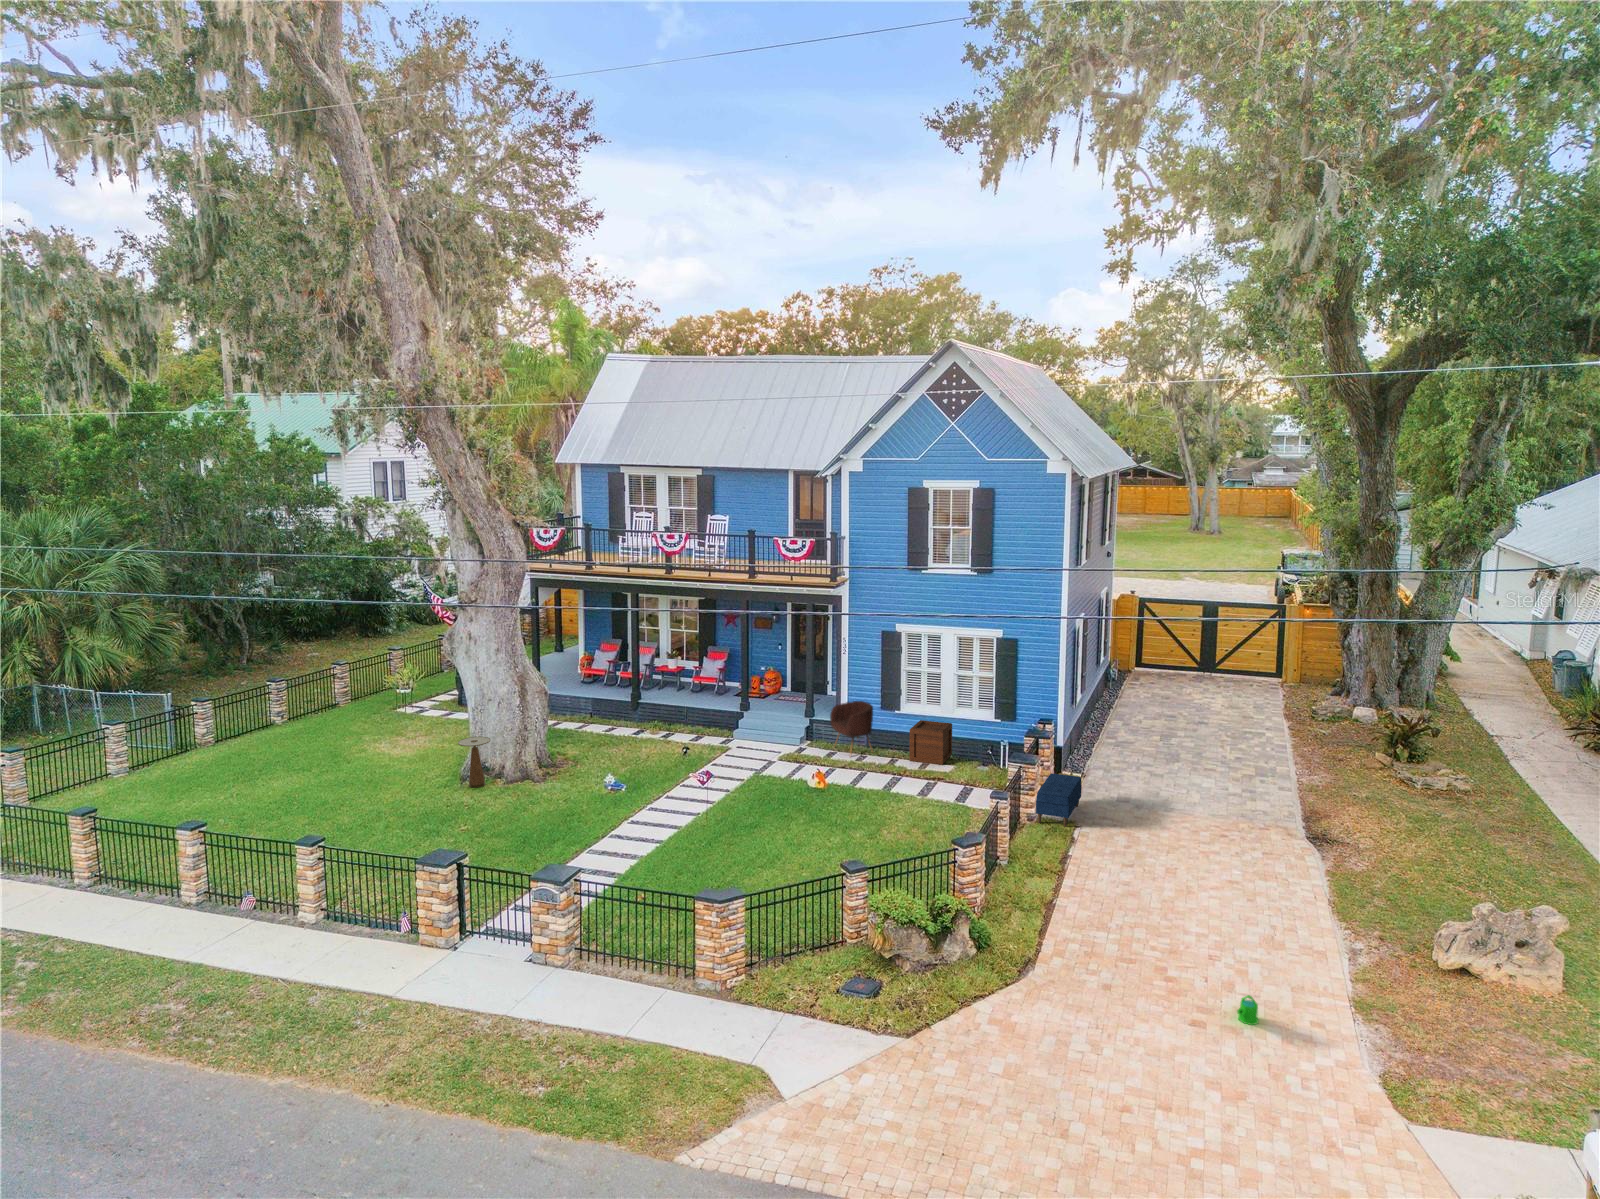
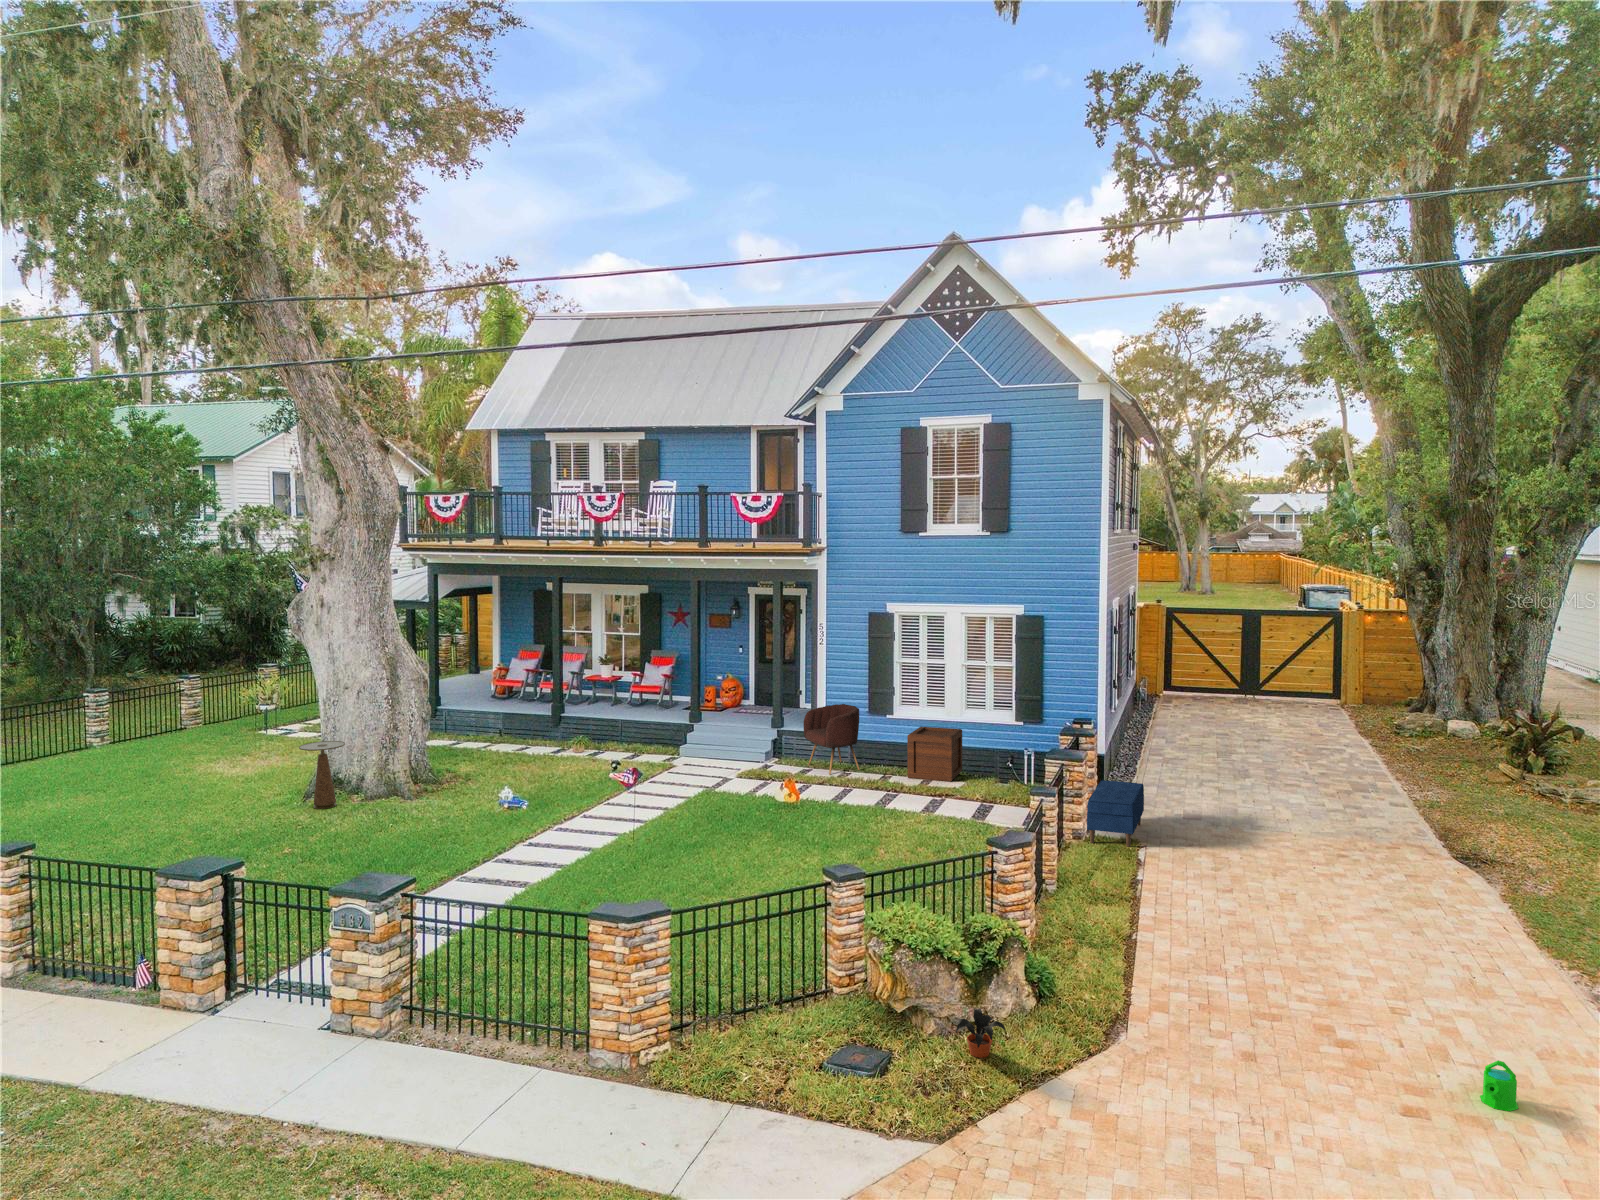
potted plant: none [923,956,954,987] -> present [956,1009,1005,1058]

